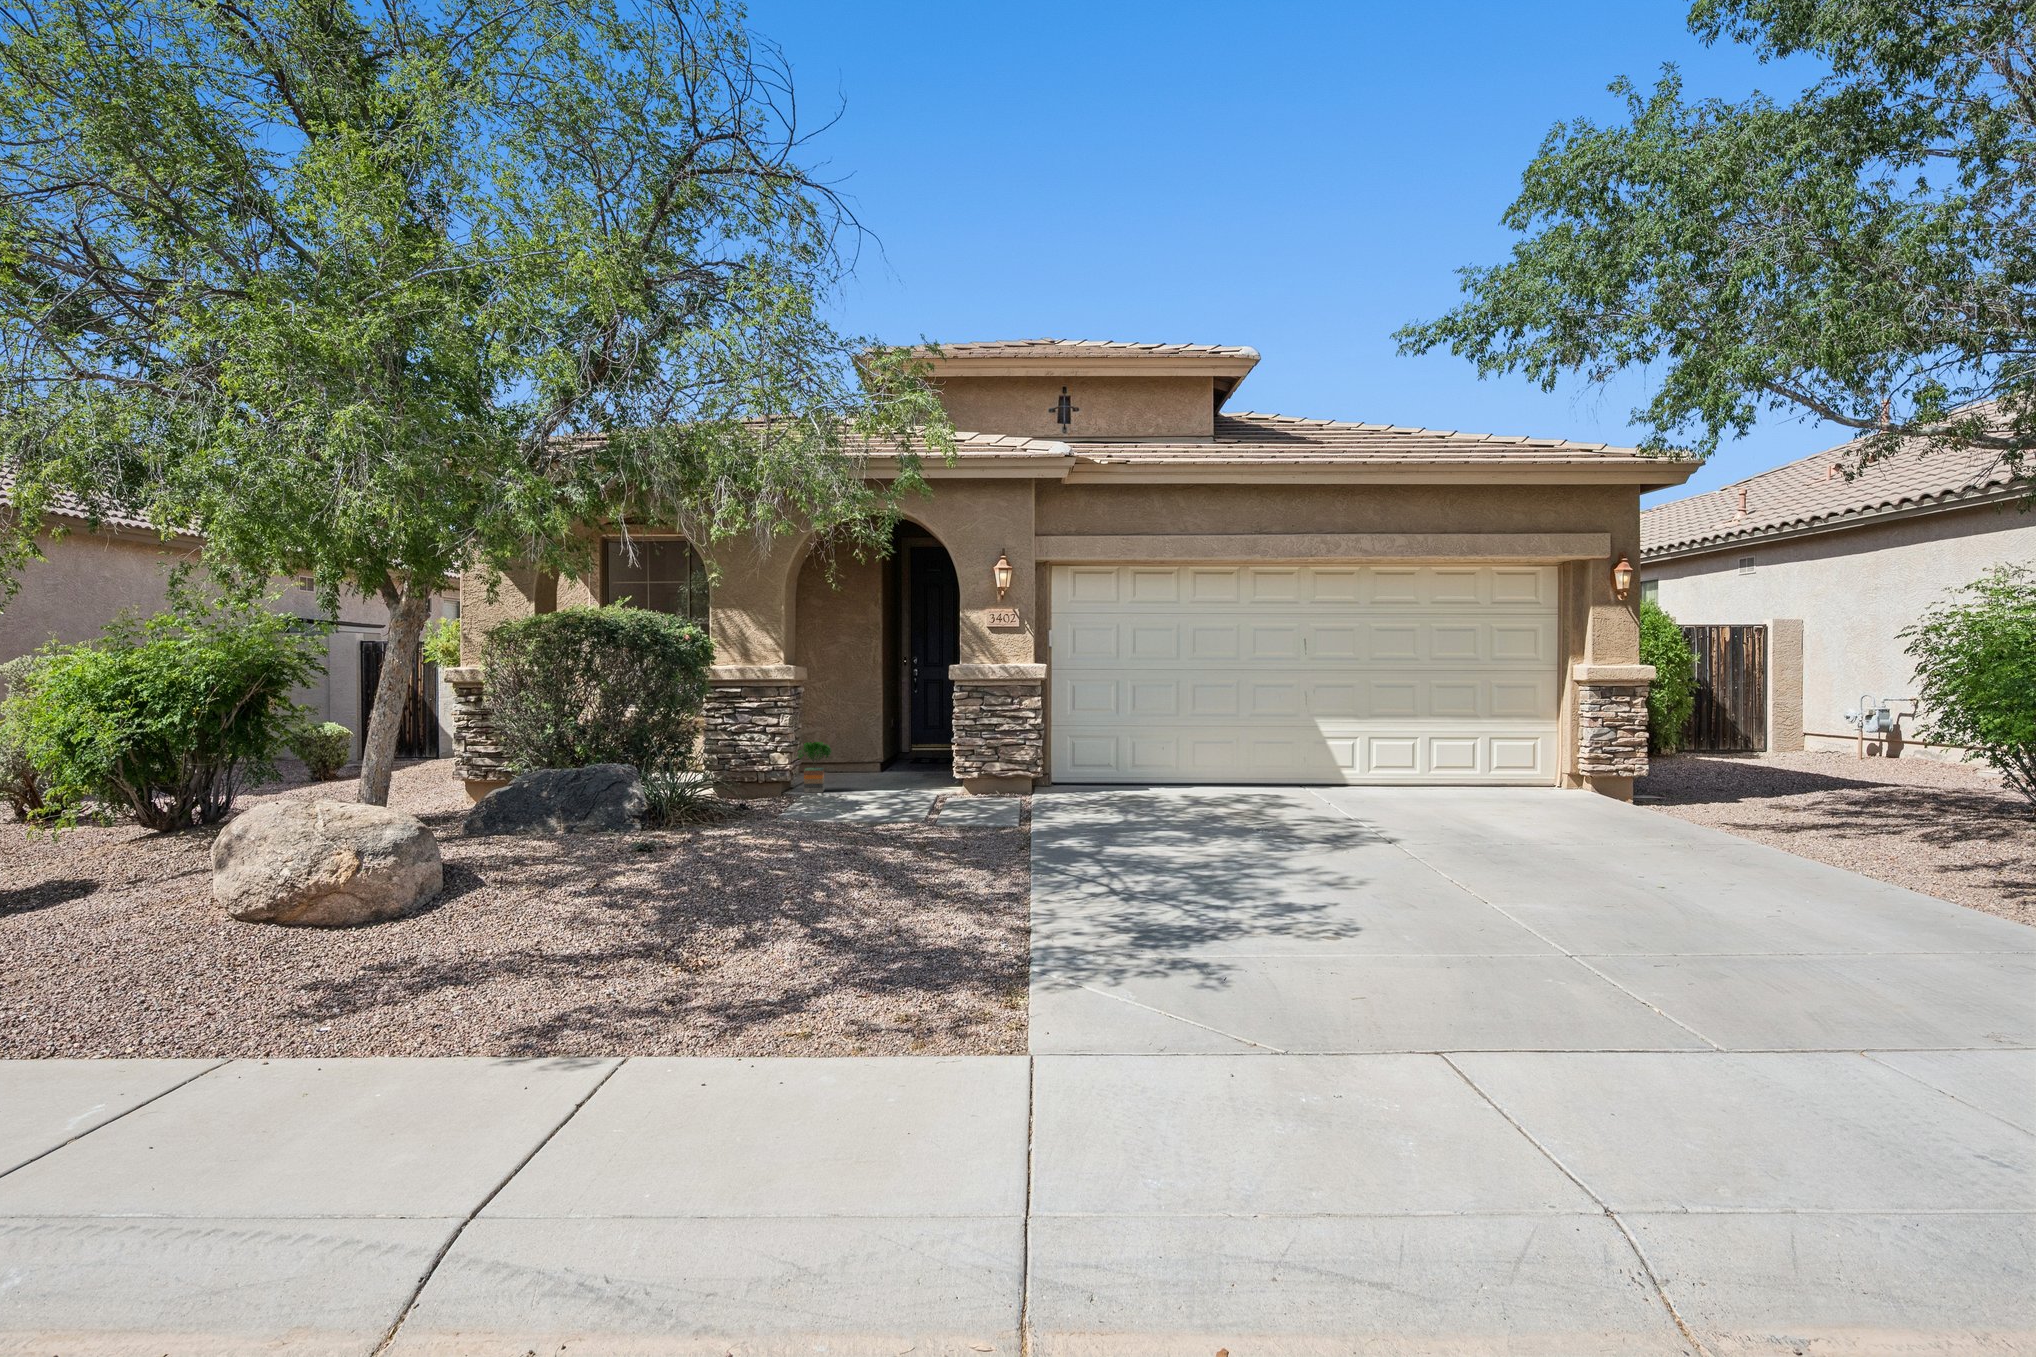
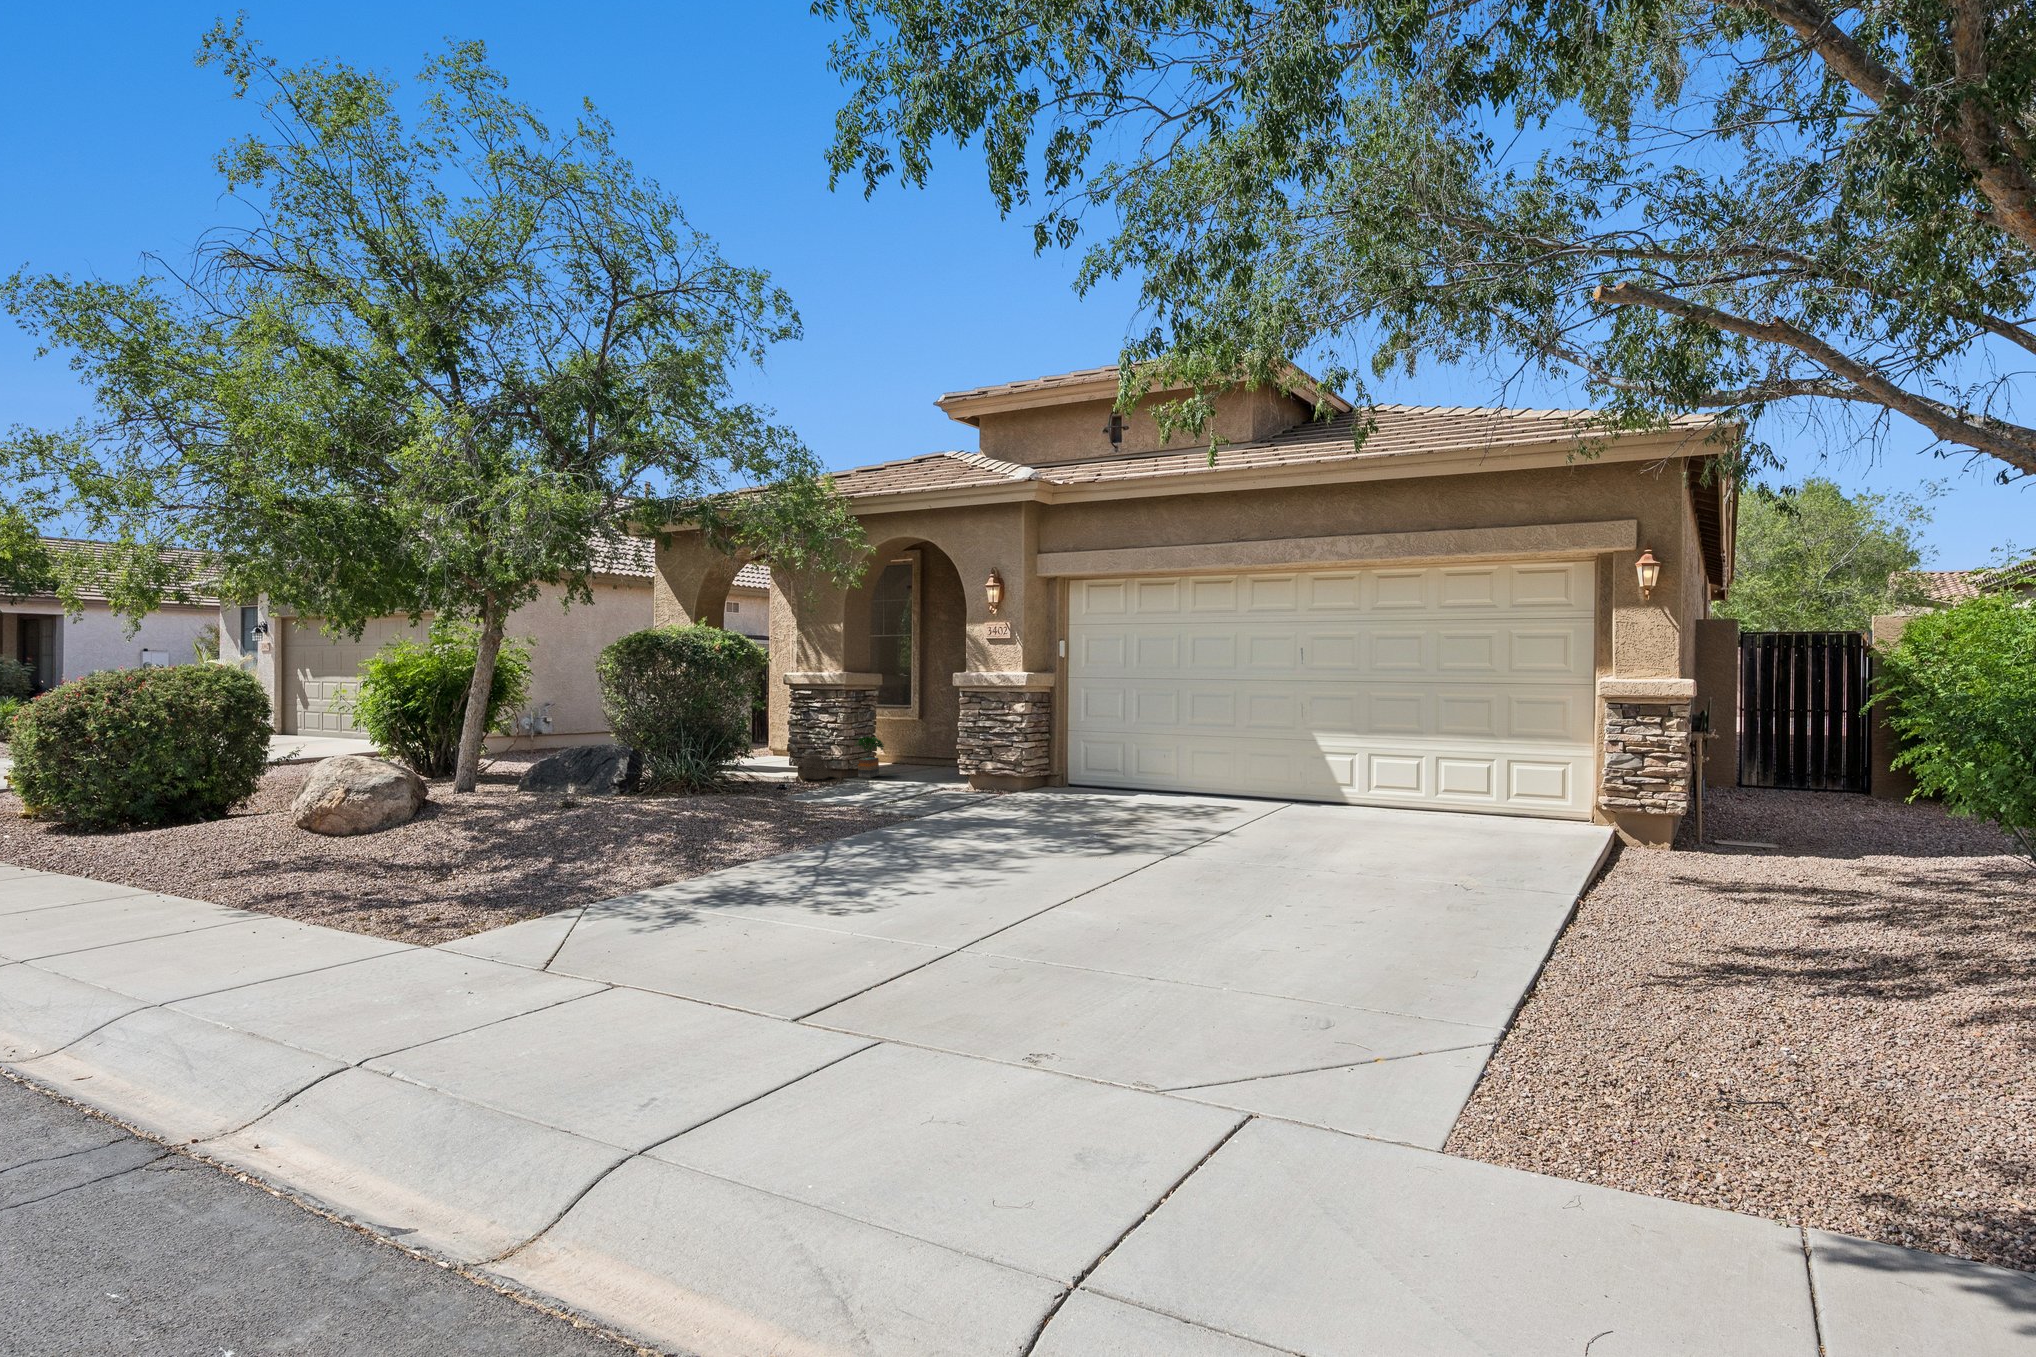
woven basket: none [737,764,774,799] -> present [803,754,832,779]

